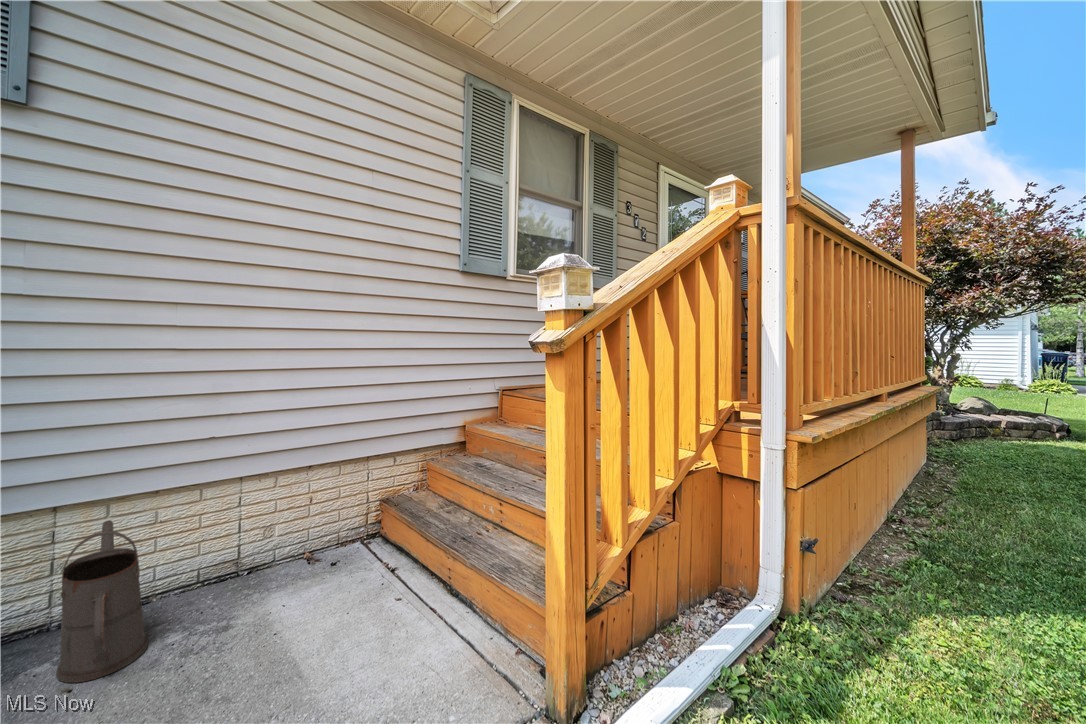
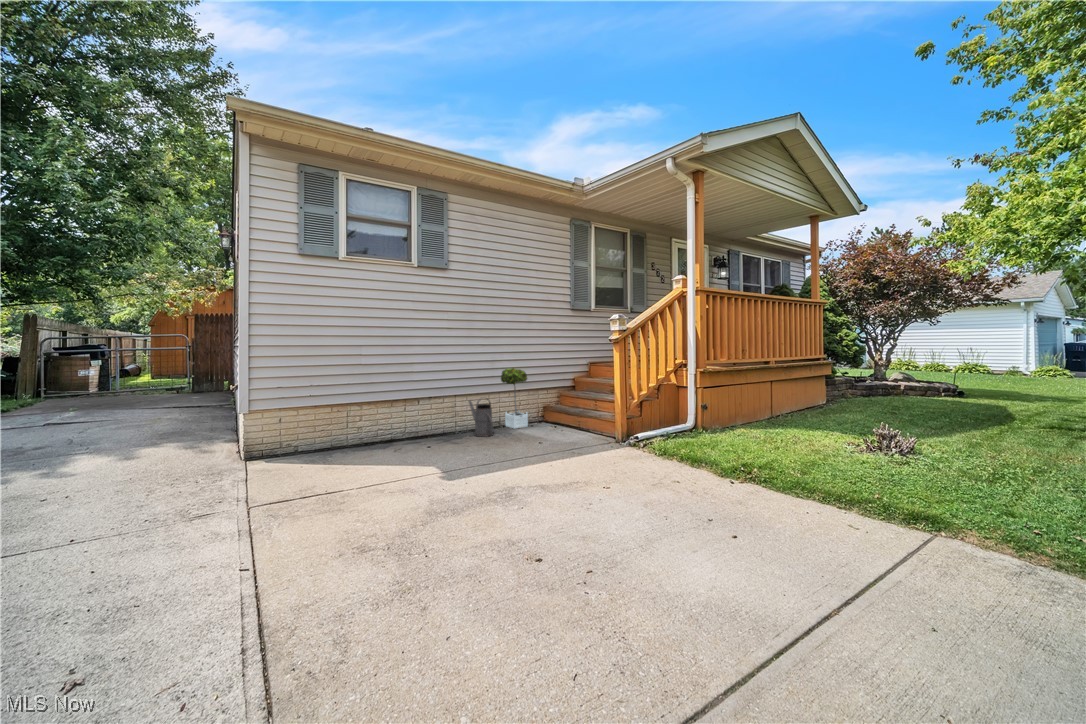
potted tree: none [228,417,314,593] -> present [501,368,528,428]

